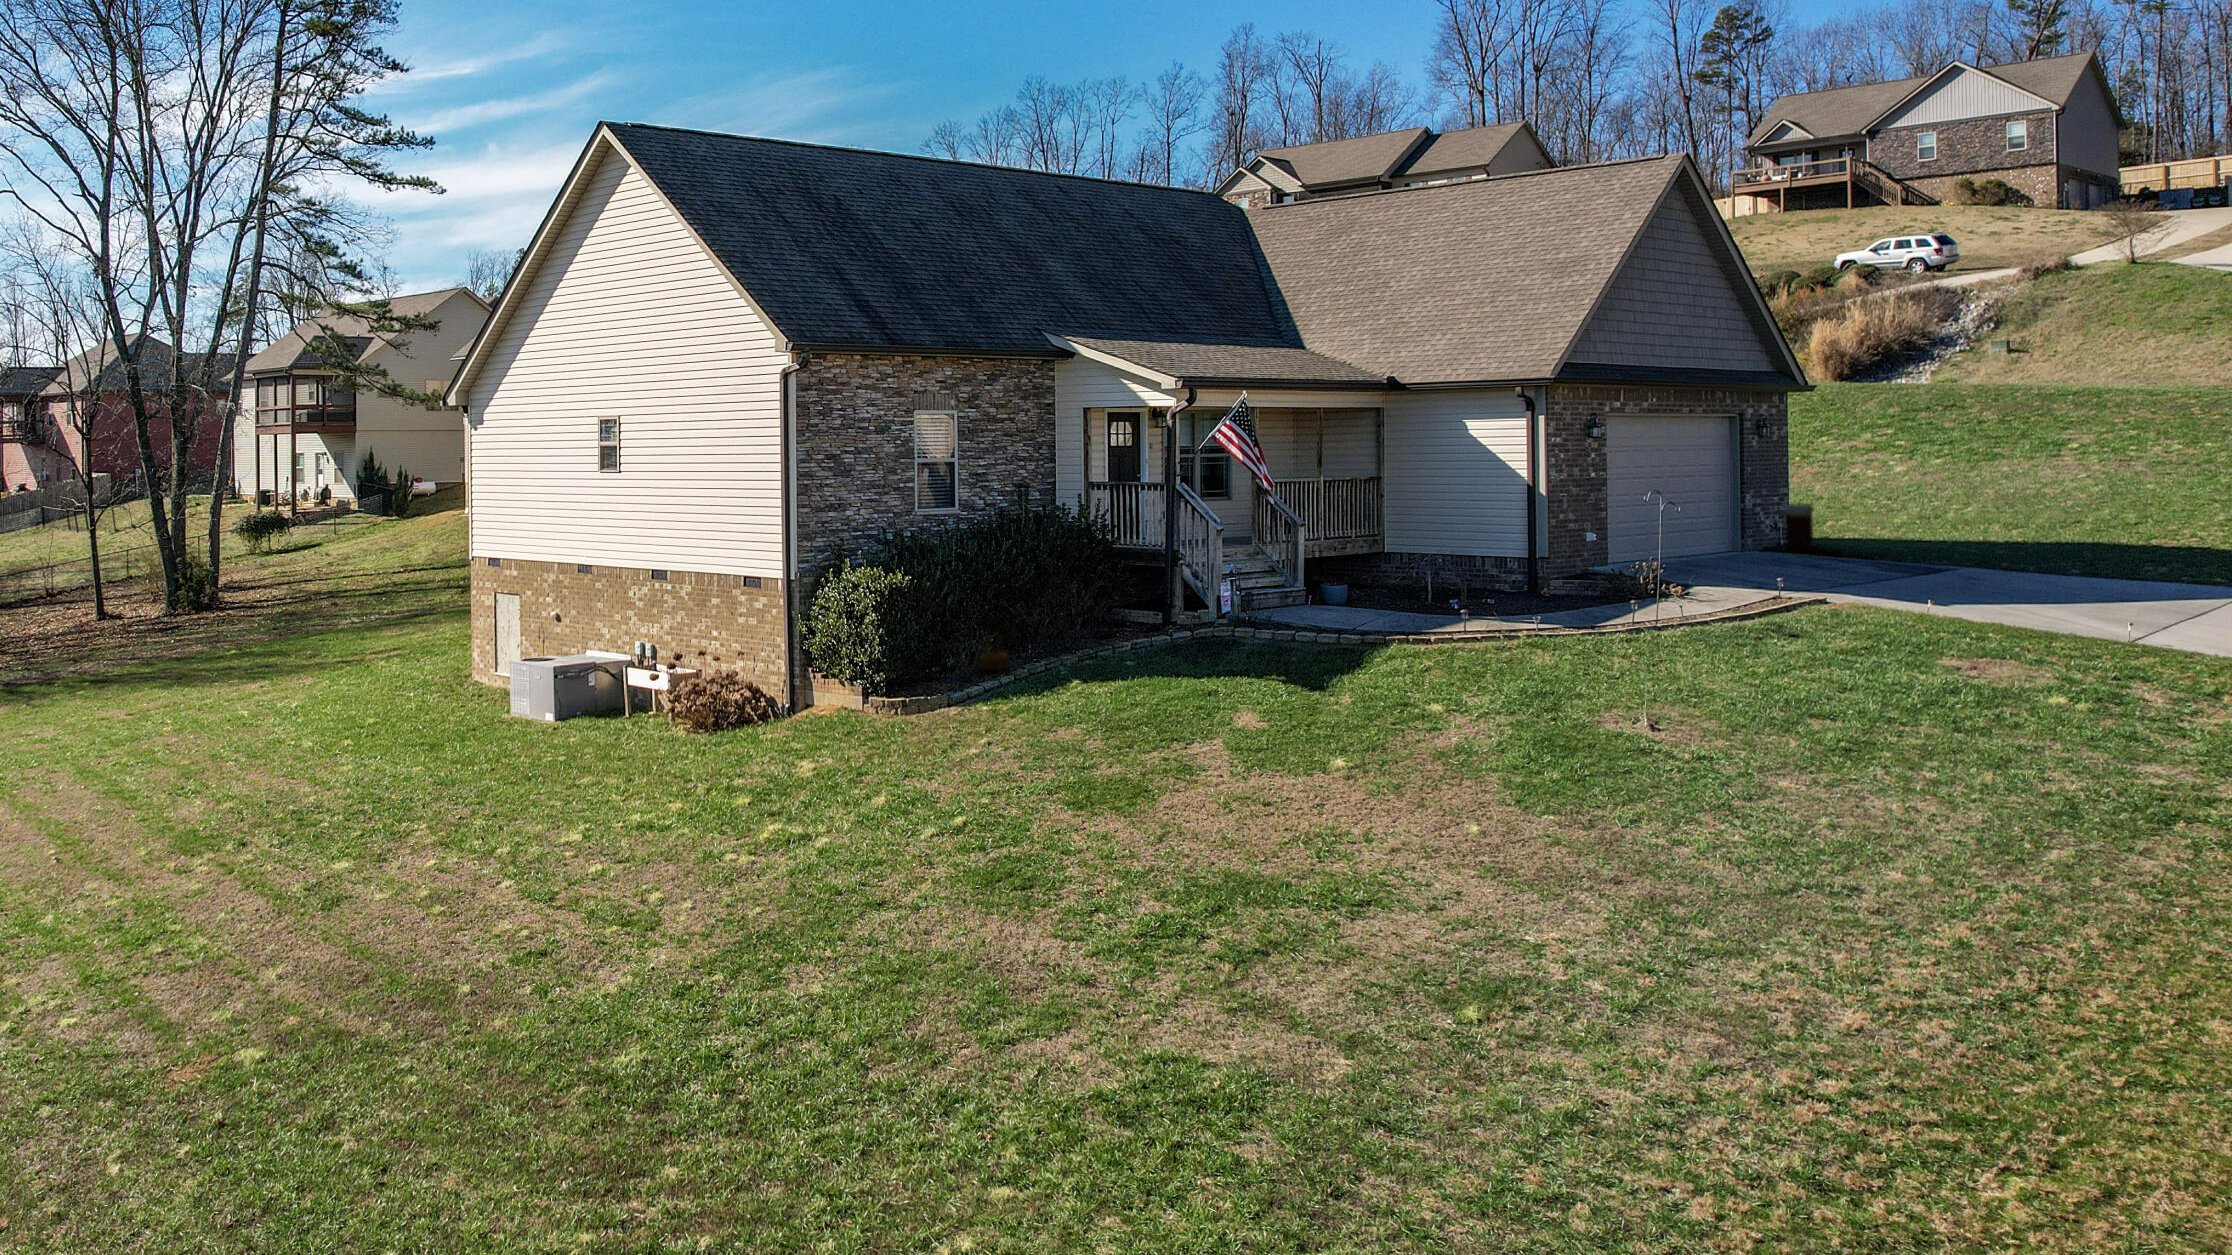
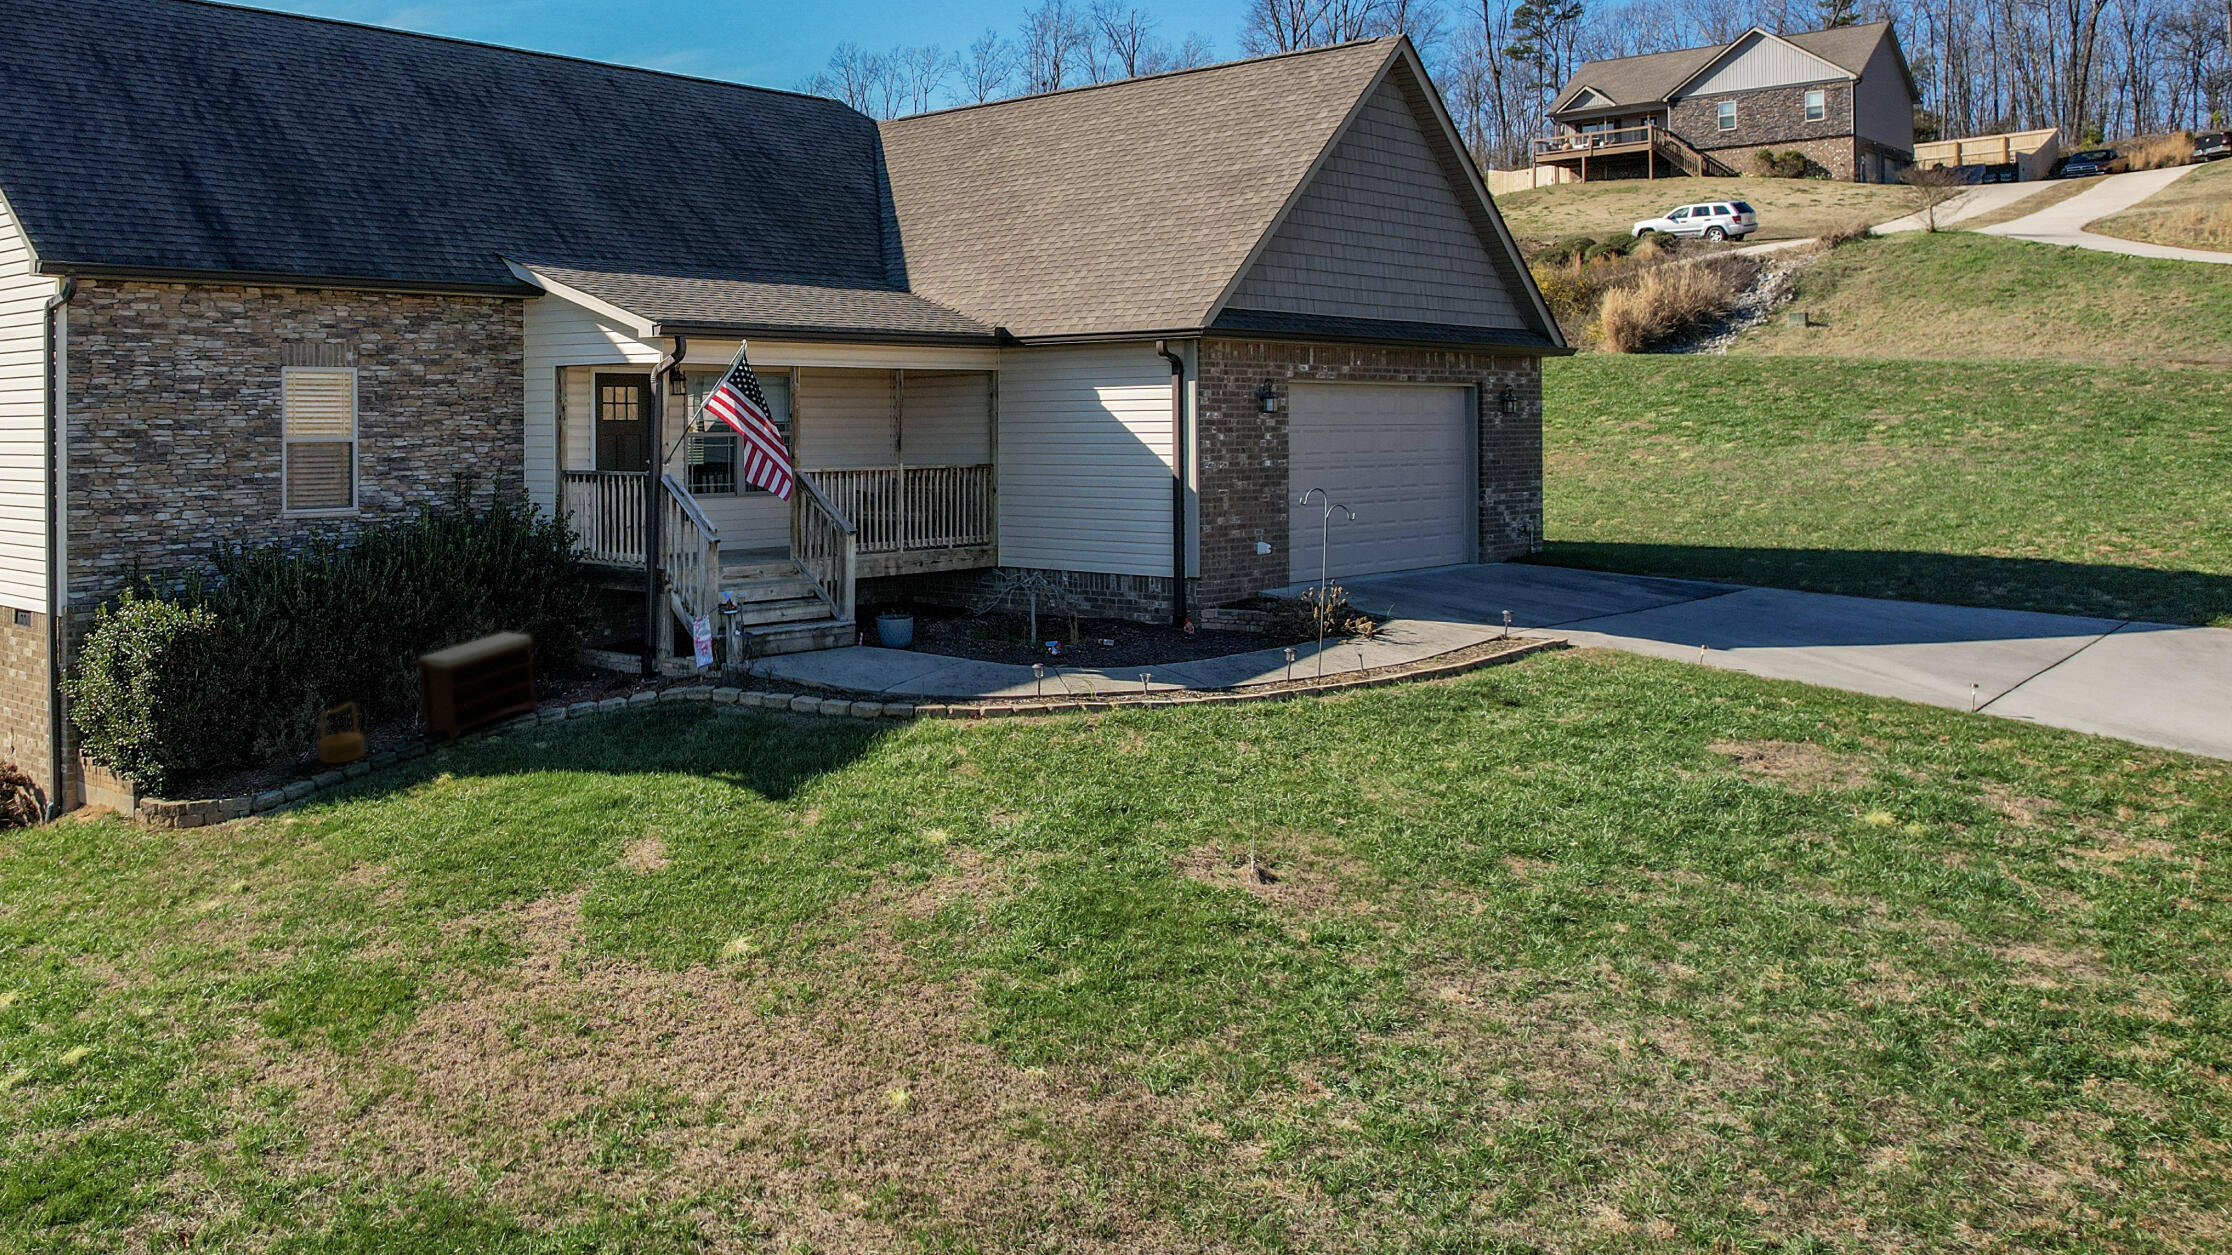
bench: present [1785,504,1813,551] -> present [416,632,536,739]

